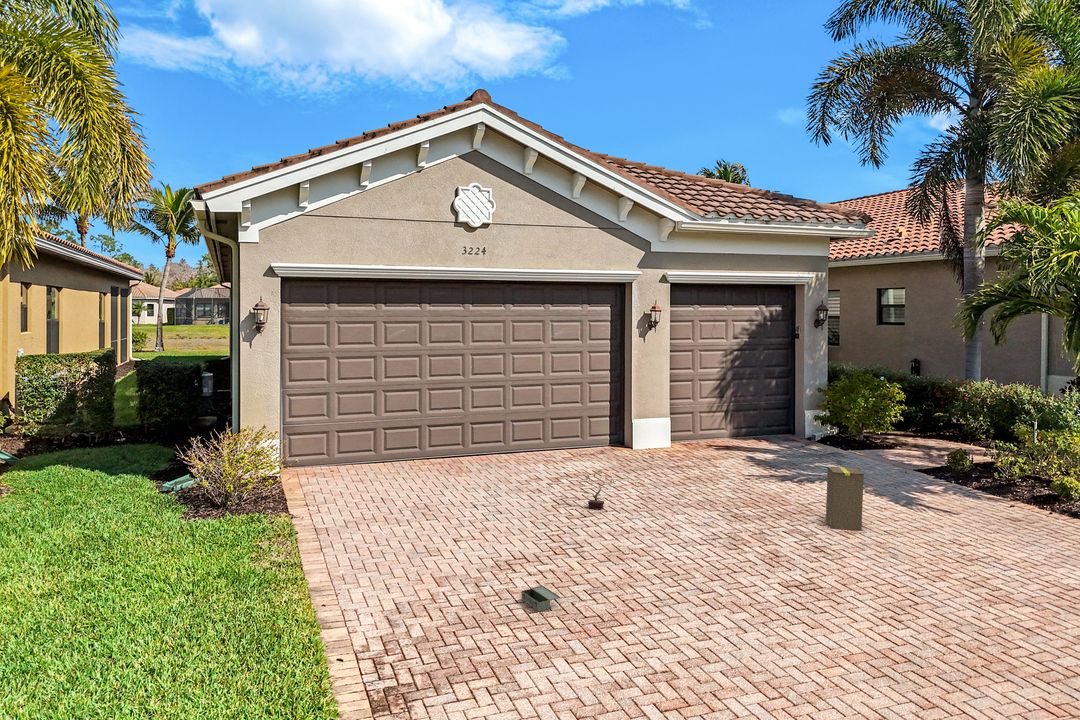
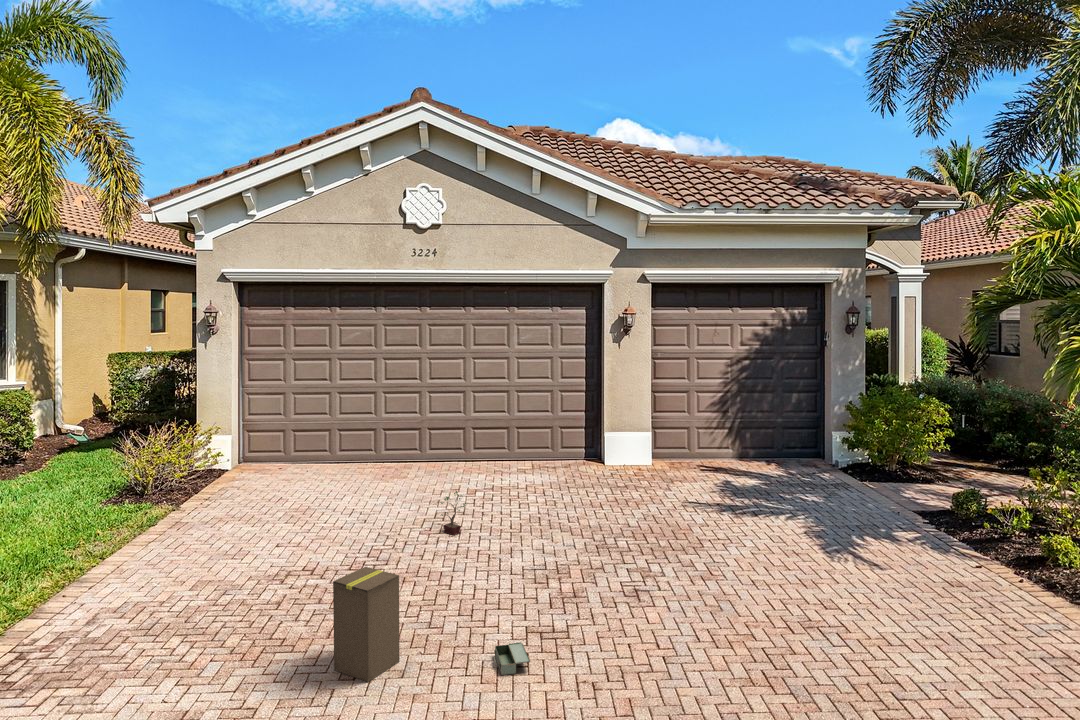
cardboard box: present [826,467,864,530] -> present [333,567,400,682]
toolbox: present [522,586,560,611] -> present [494,643,530,675]

